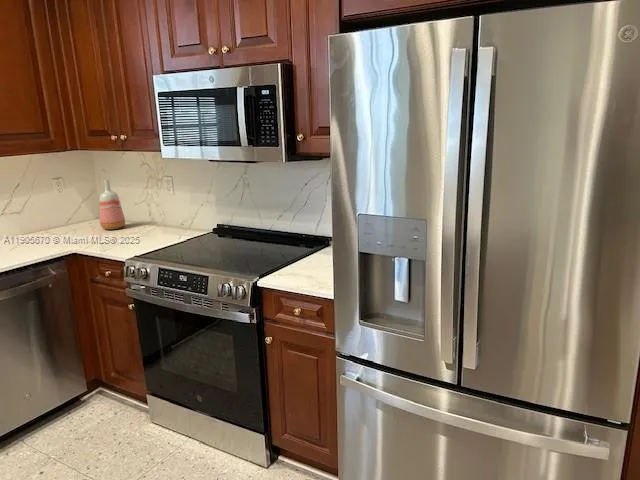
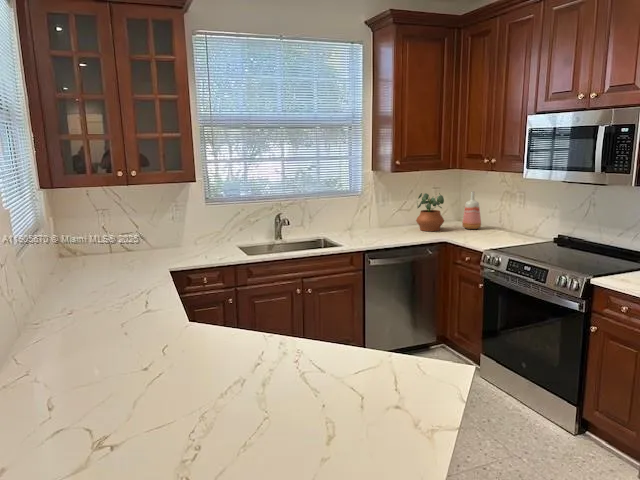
potted plant: none [25,186,73,242] -> present [416,193,444,231]

